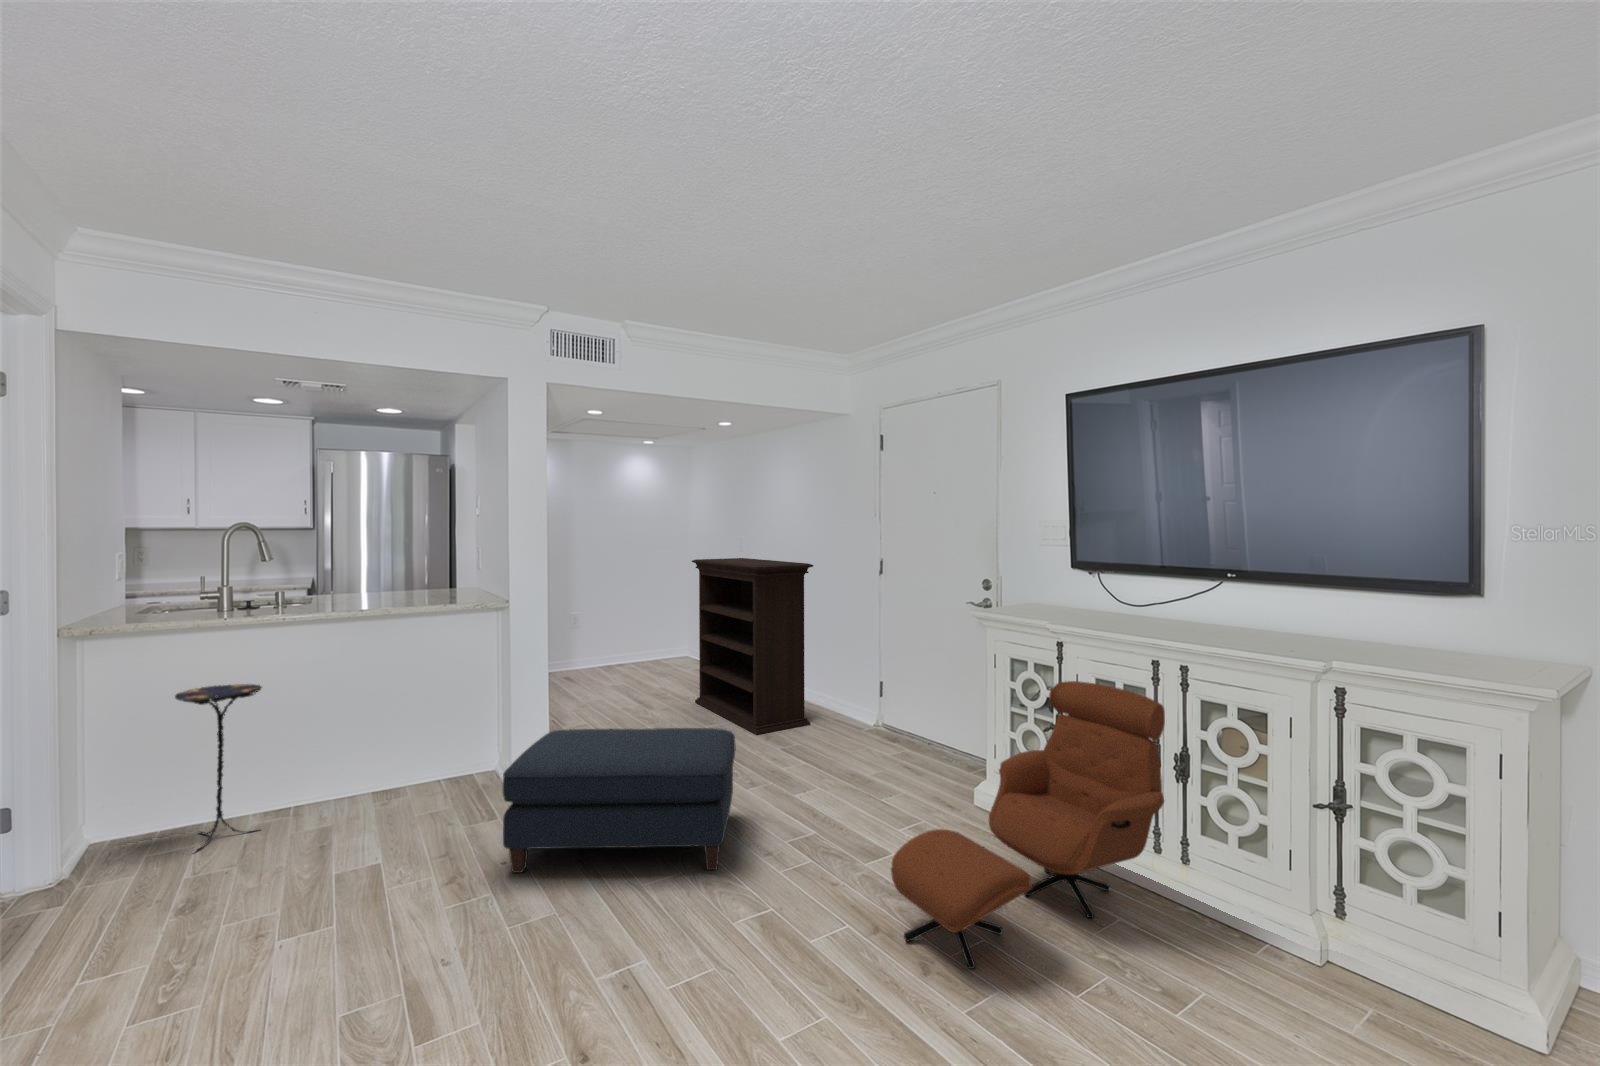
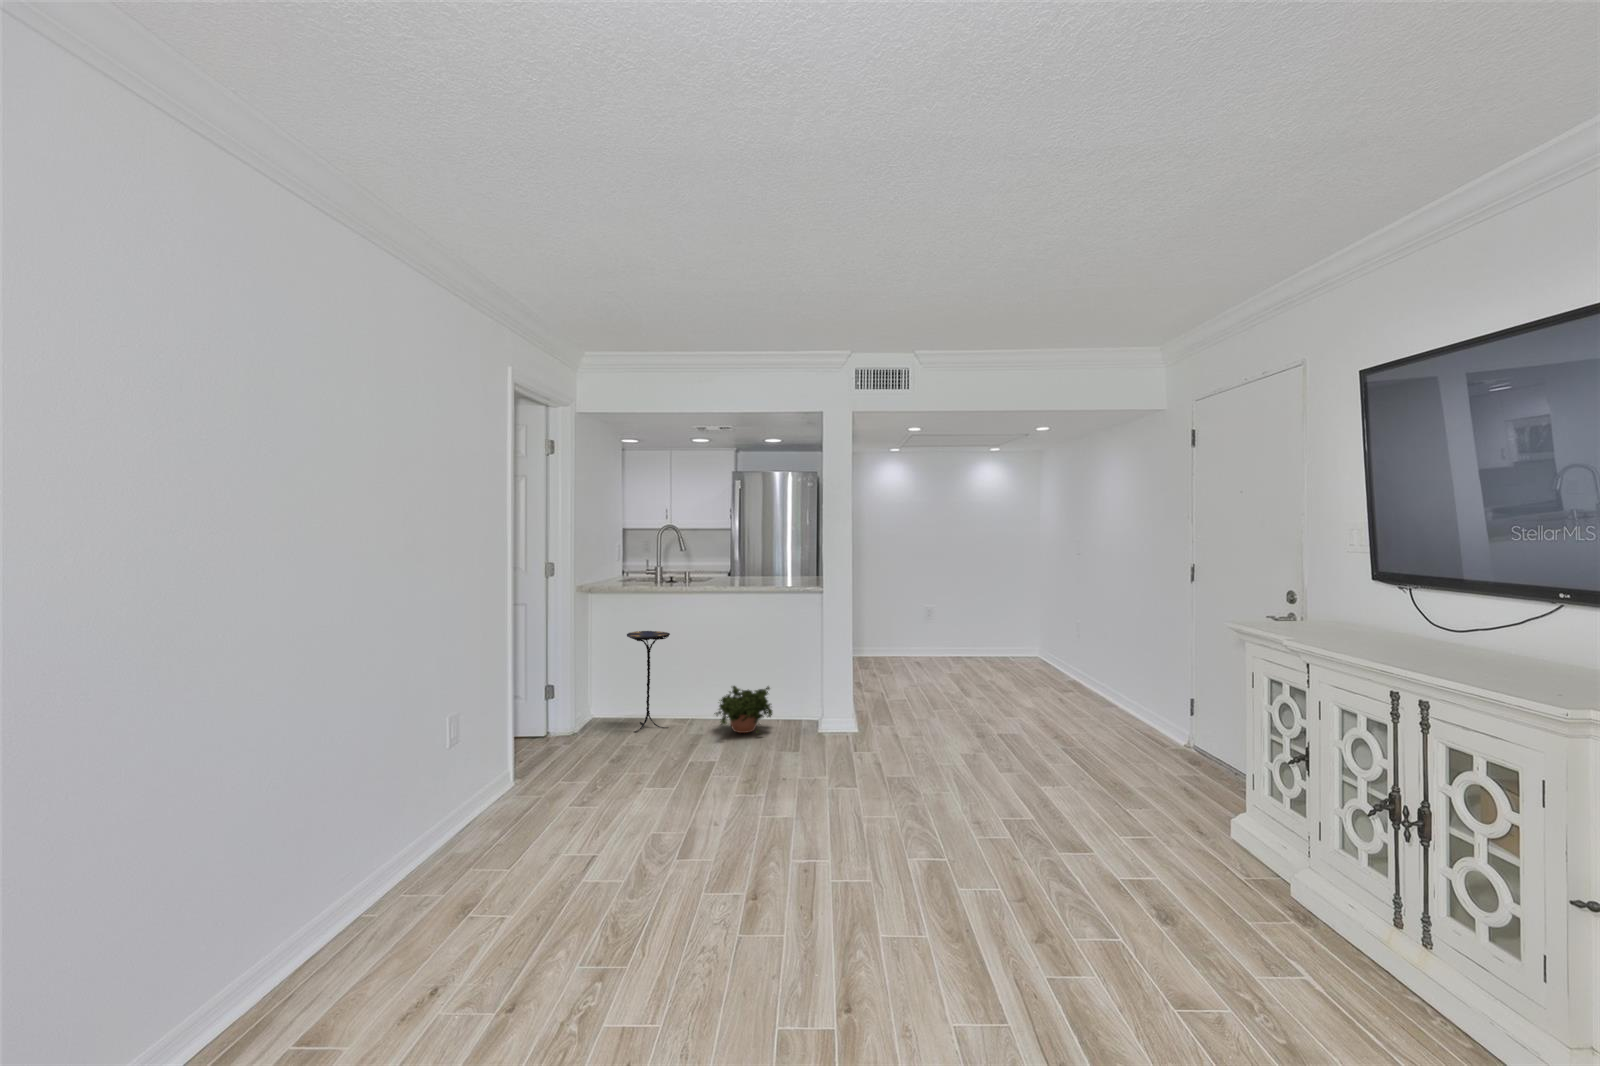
bookshelf: present [692,558,813,735] -> none [1007,560,1113,734]
armchair: present [891,681,1165,969] -> none [1038,708,1391,964]
ottoman: present [503,728,736,873] -> none [778,690,970,821]
potted plant: none [347,737,446,813] -> present [714,686,772,733]

